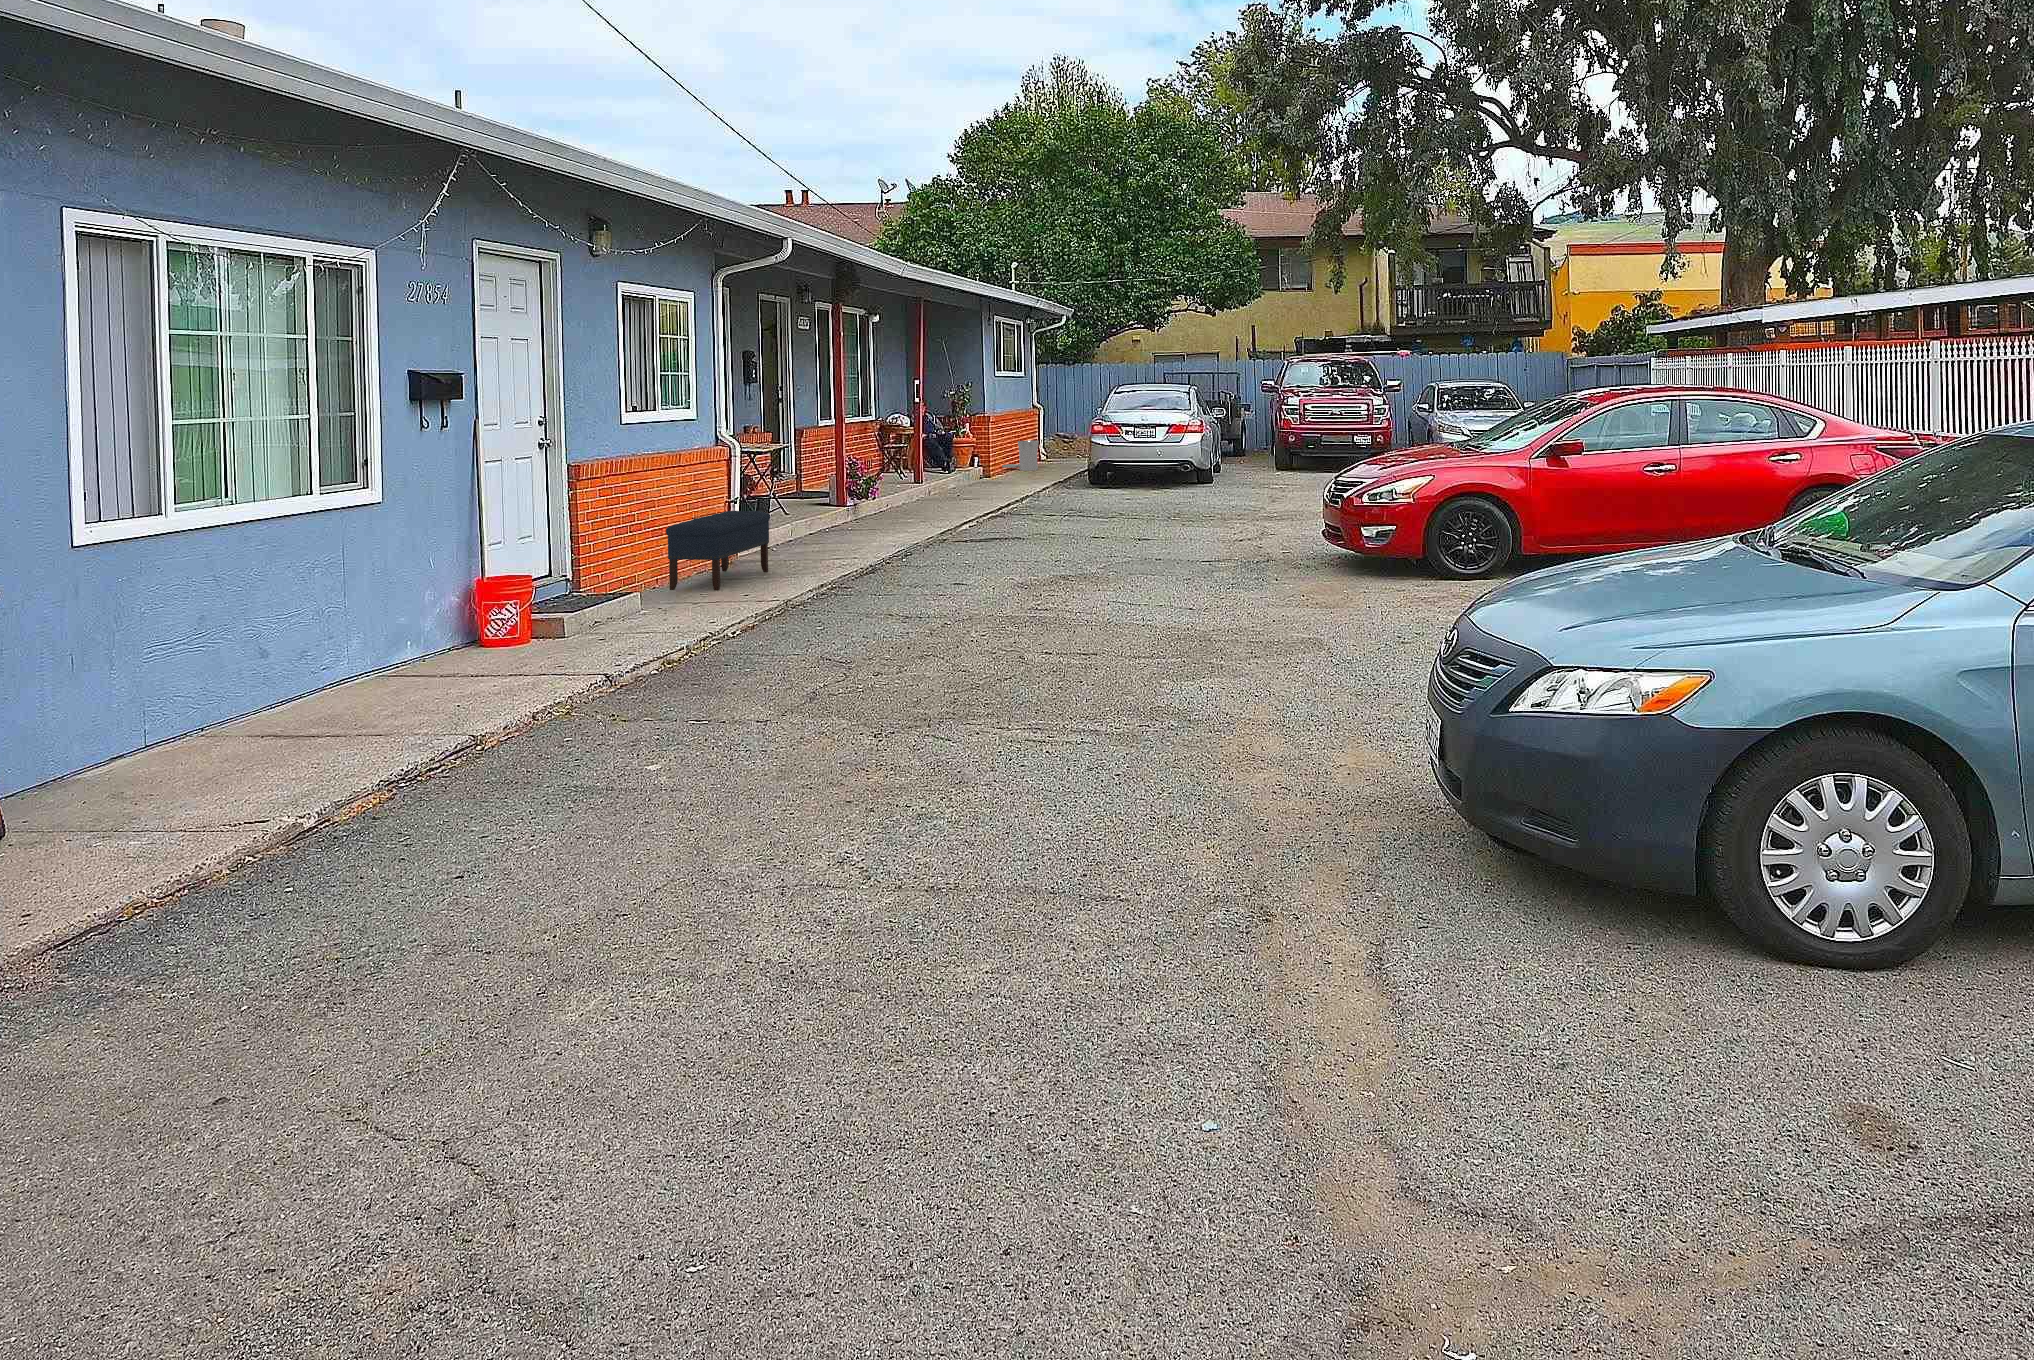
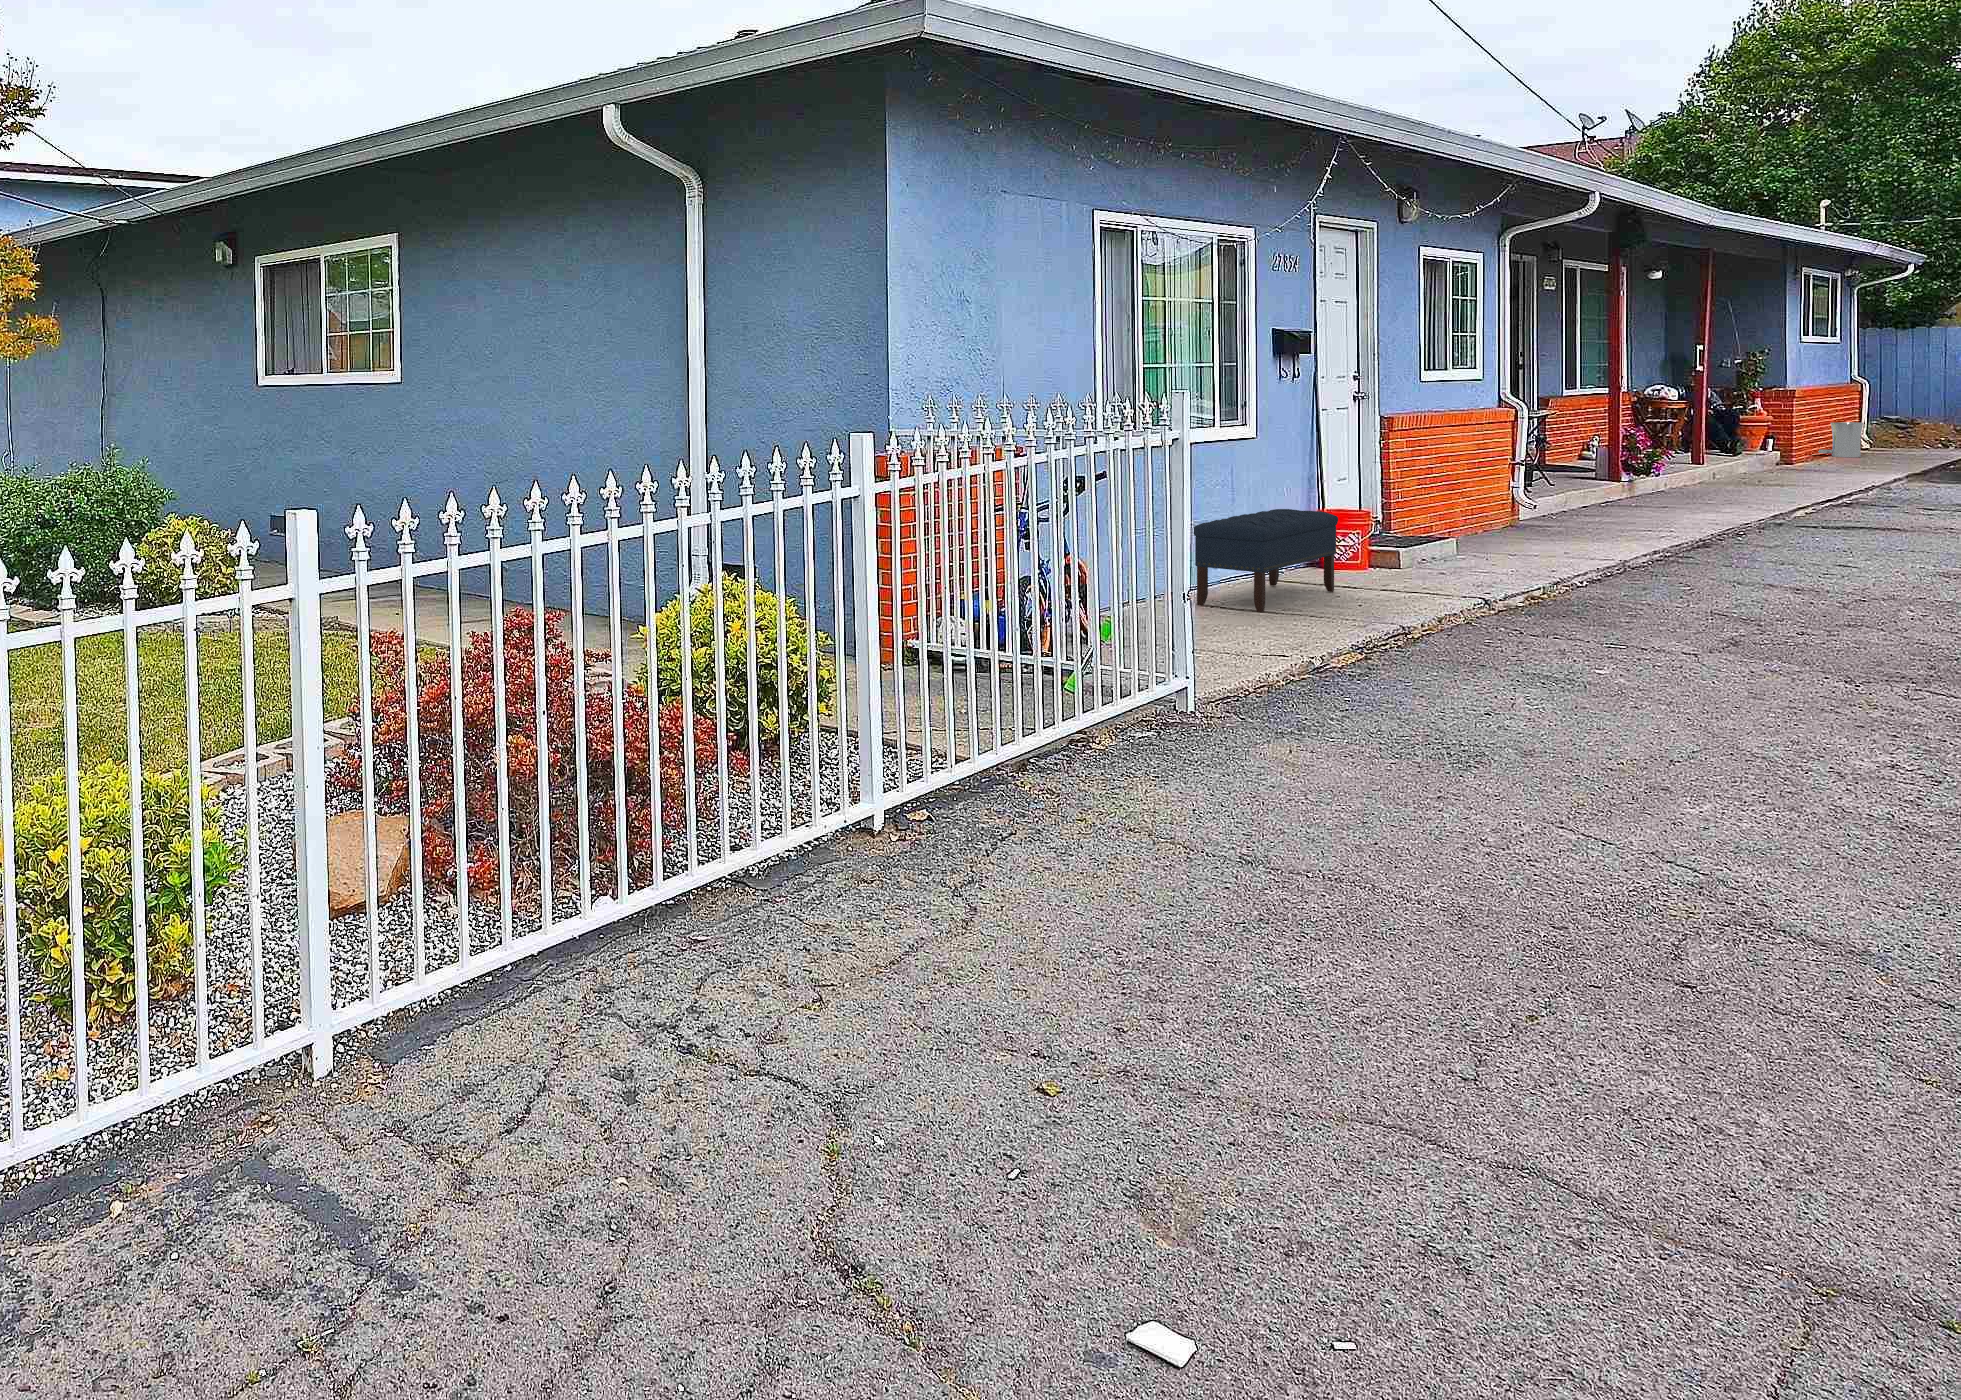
bench: present [666,511,770,591] -> present [1194,509,1338,612]

